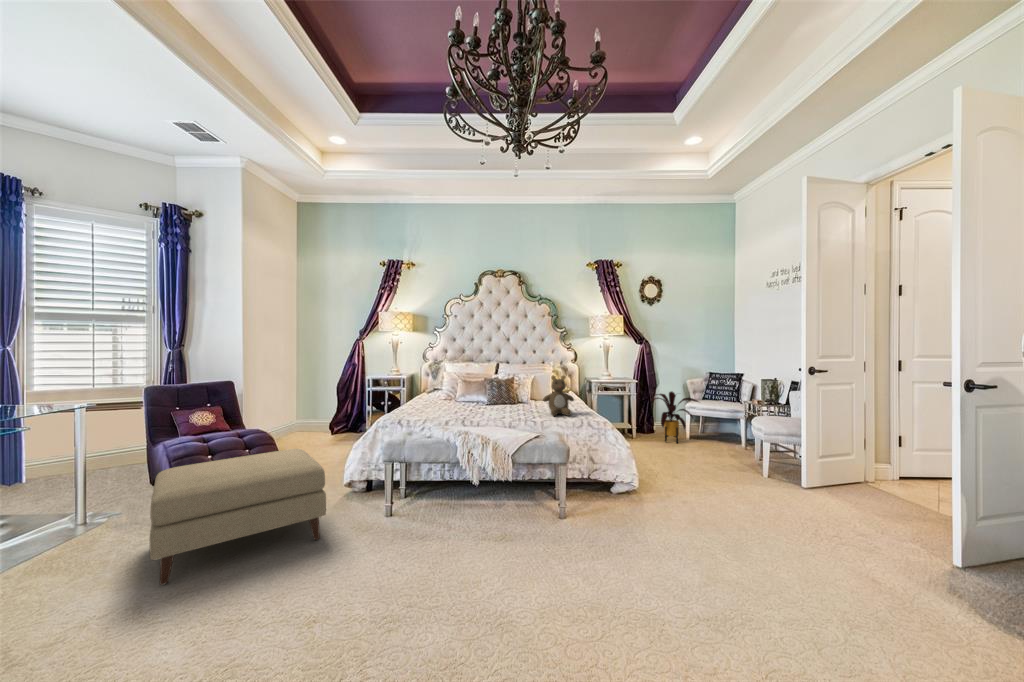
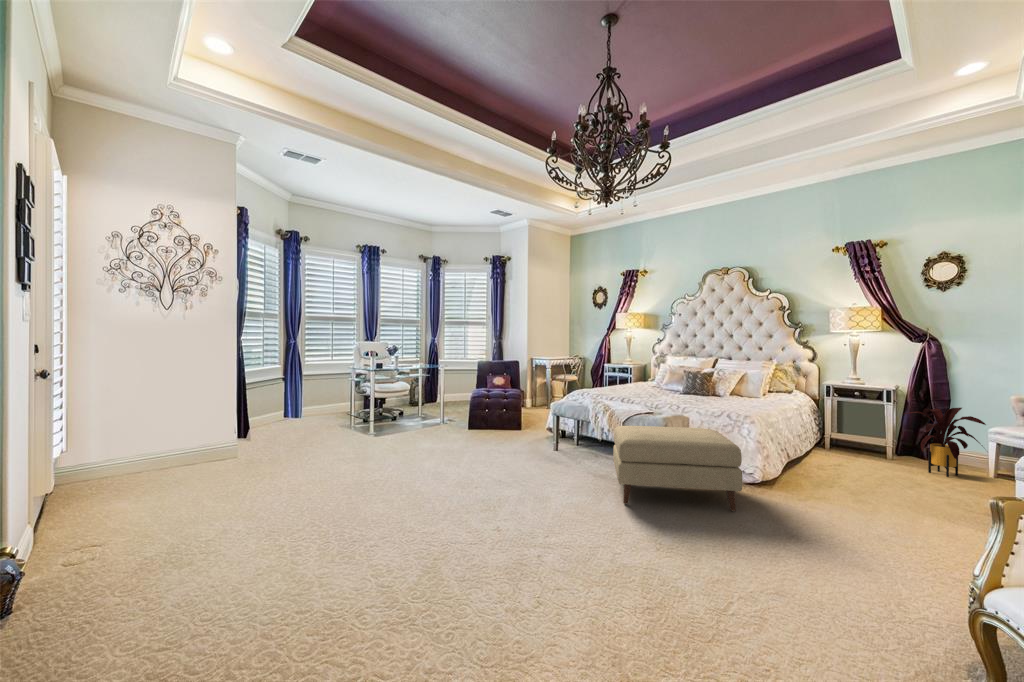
teddy bear: present [543,376,574,416] -> none [702,368,734,406]
ottoman: present [150,449,326,585] -> present [613,426,742,511]

